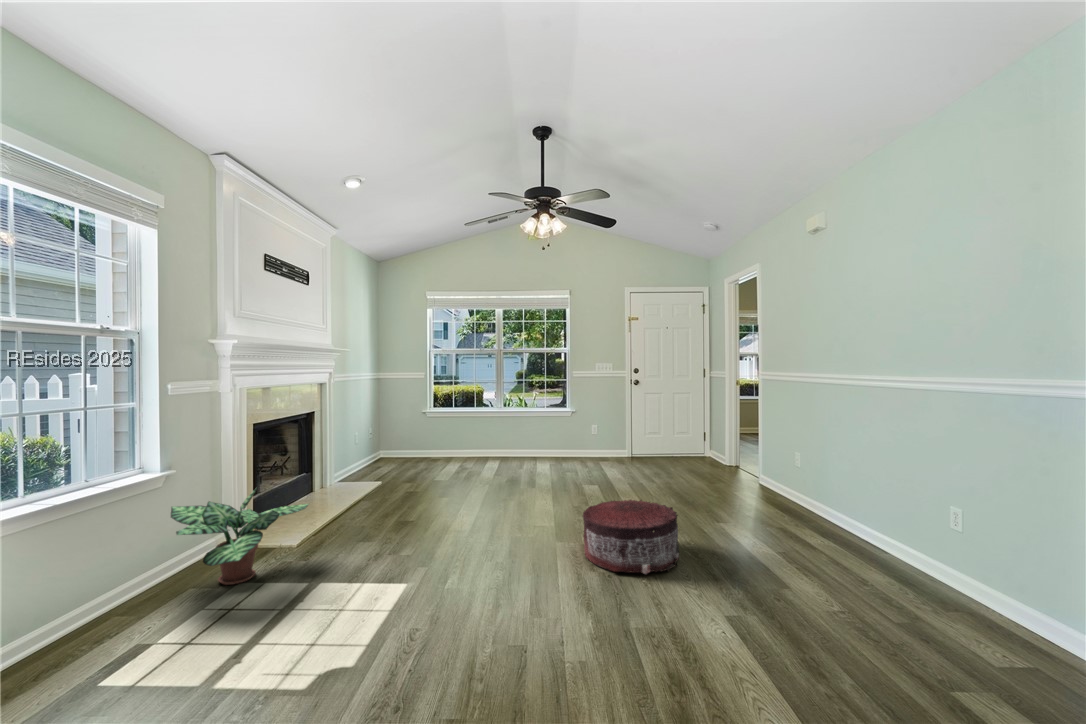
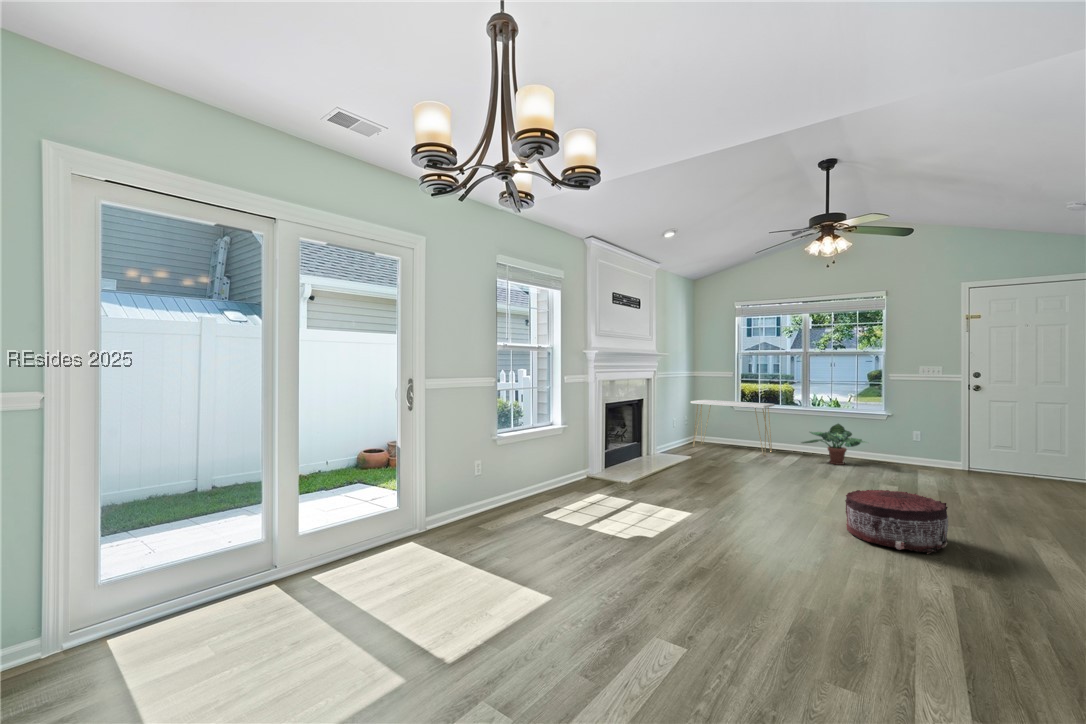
console table: none [377,406,470,466] -> present [690,400,774,456]
potted plant: present [171,489,309,585] -> present [802,424,864,465]

